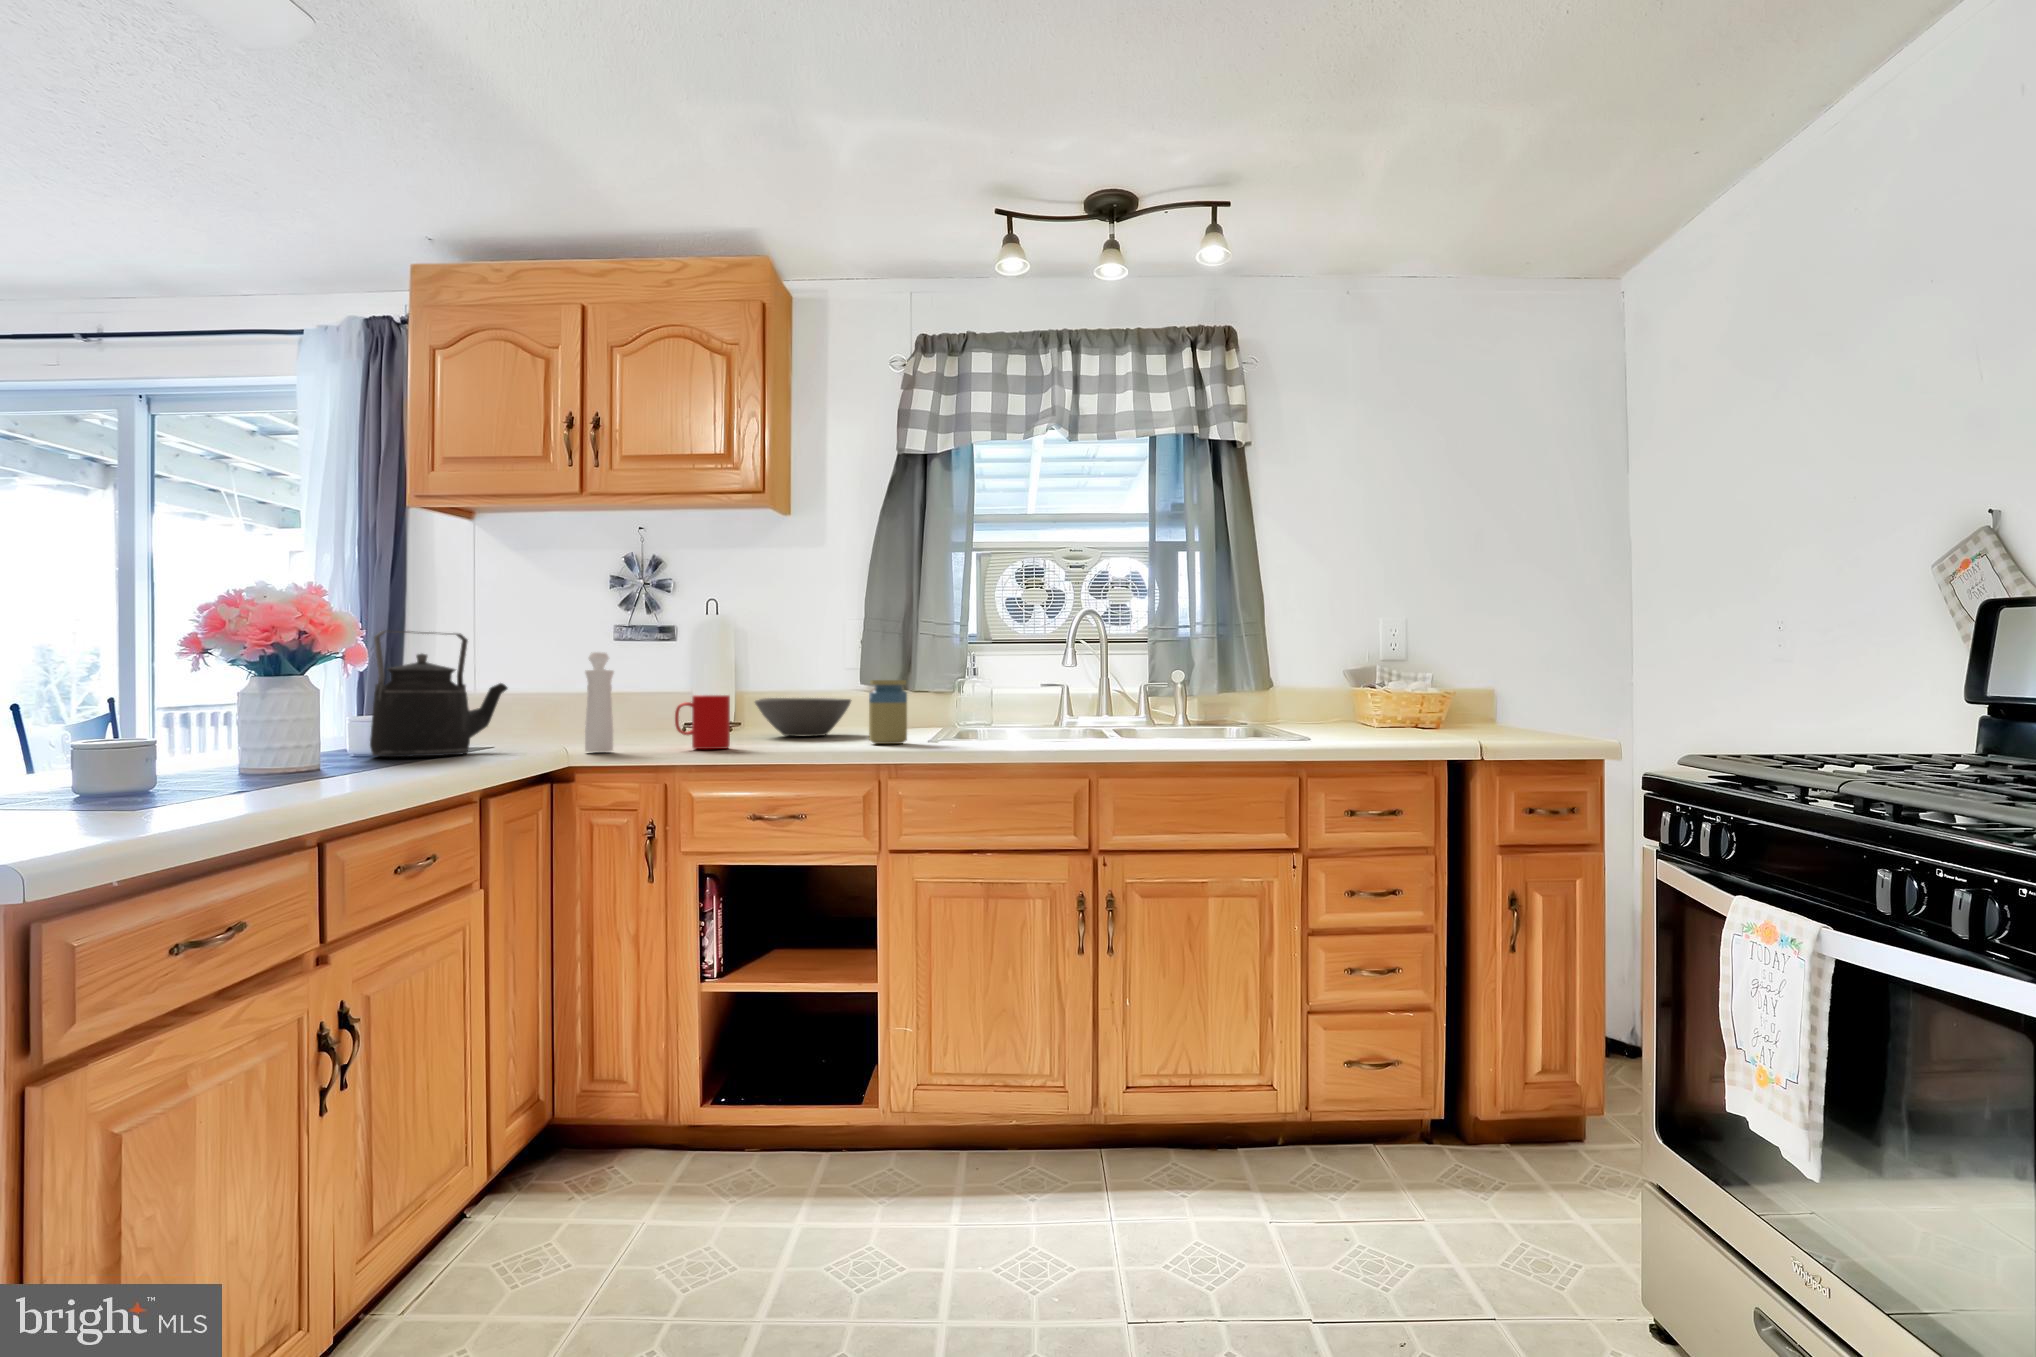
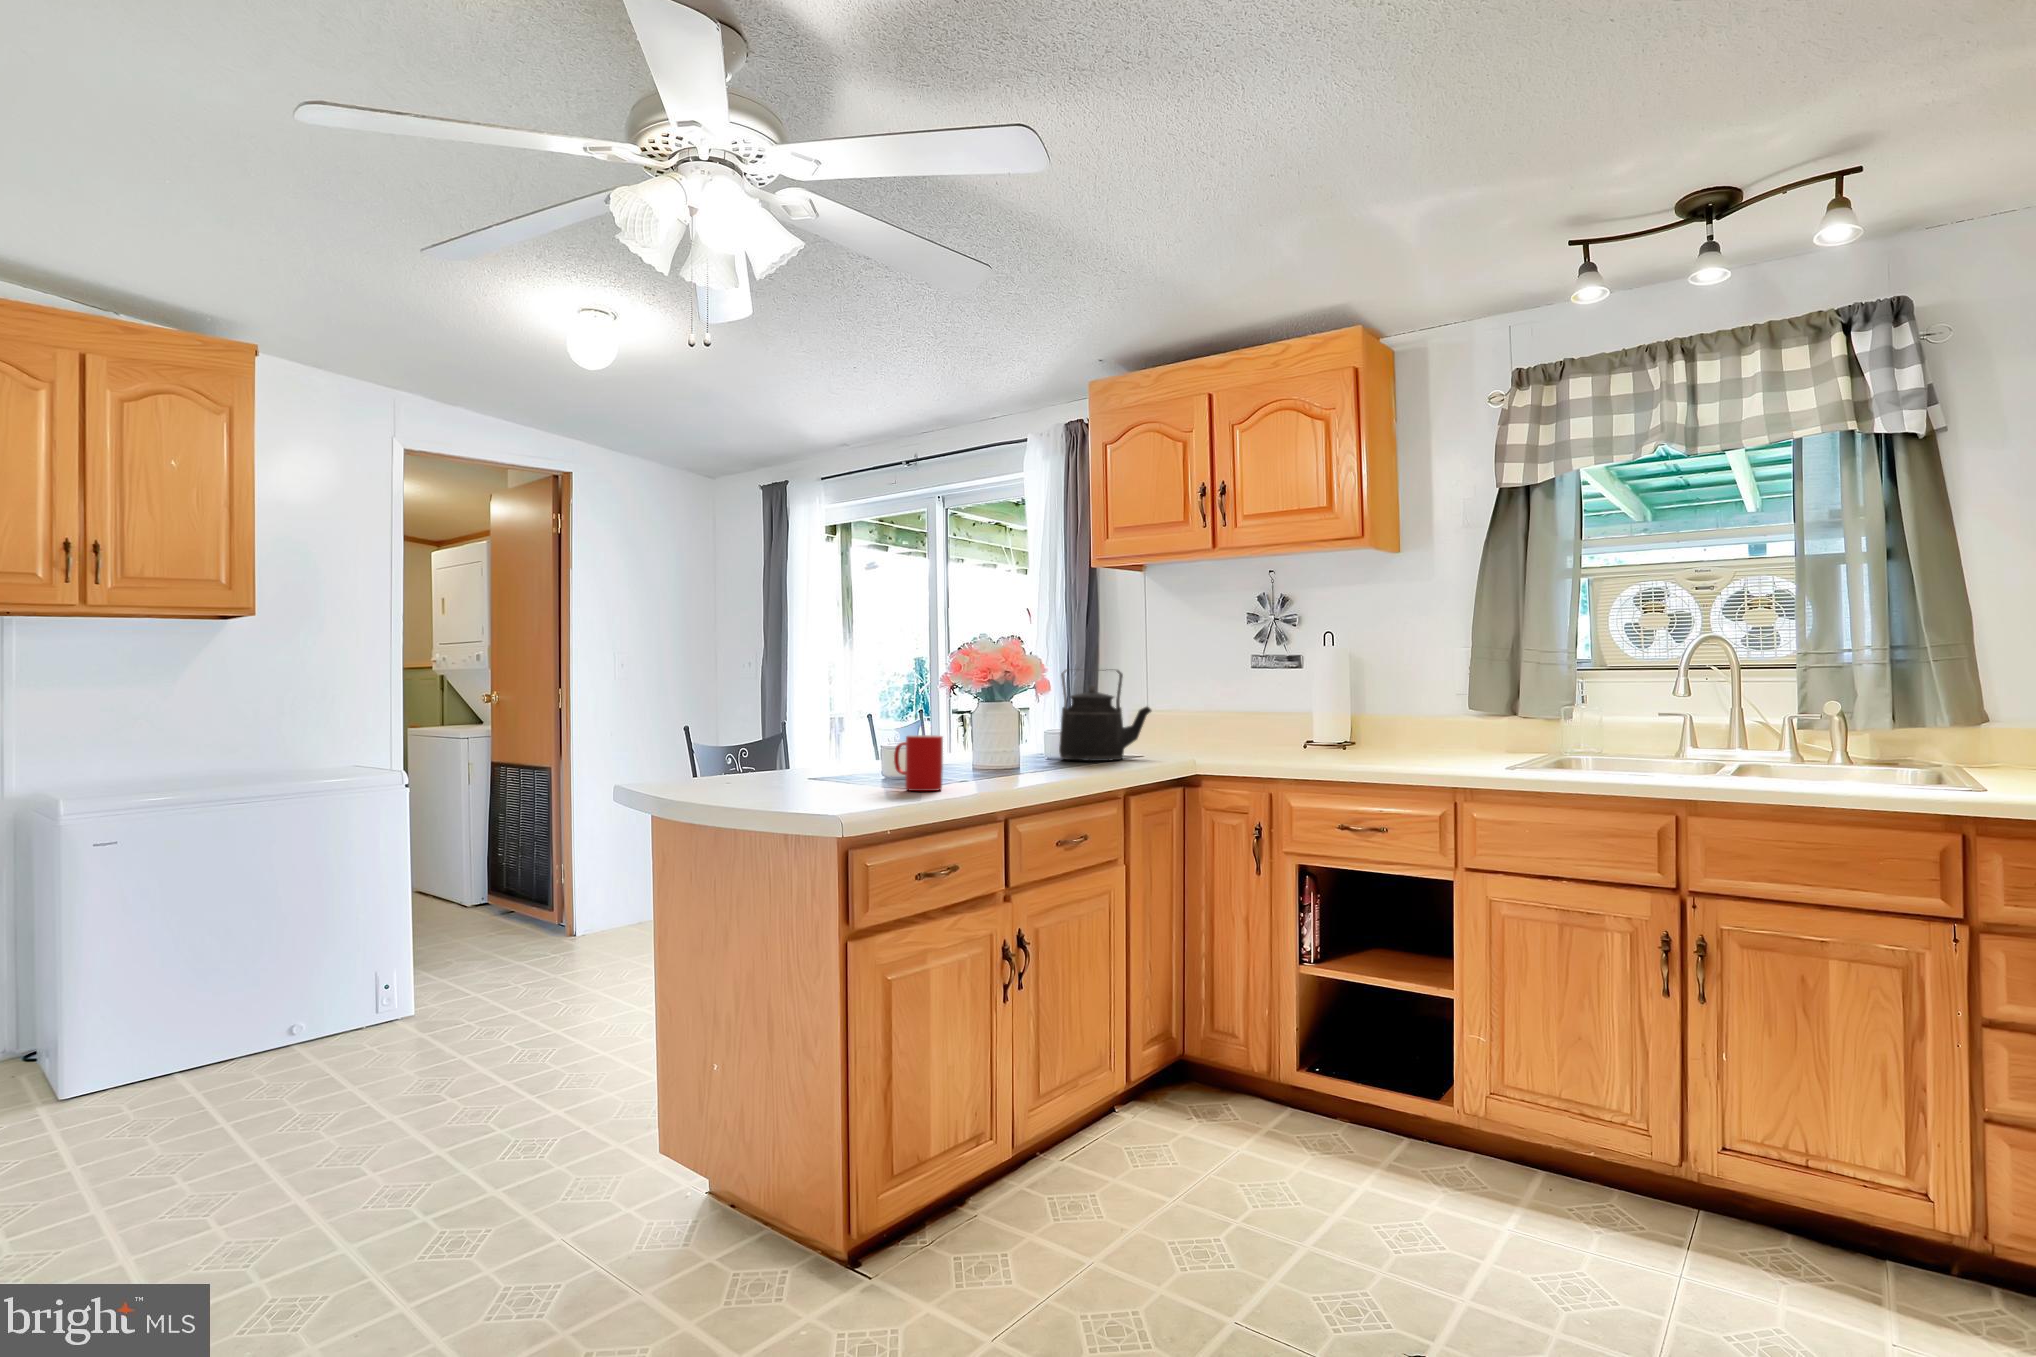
pepper mill: present [585,652,614,752] -> none [1201,683,1224,763]
jar: present [869,680,907,744] -> none [1447,707,1484,768]
cup: present [675,695,730,749] -> present [894,735,943,791]
bowl: present [755,698,851,736] -> none [1352,720,1444,756]

